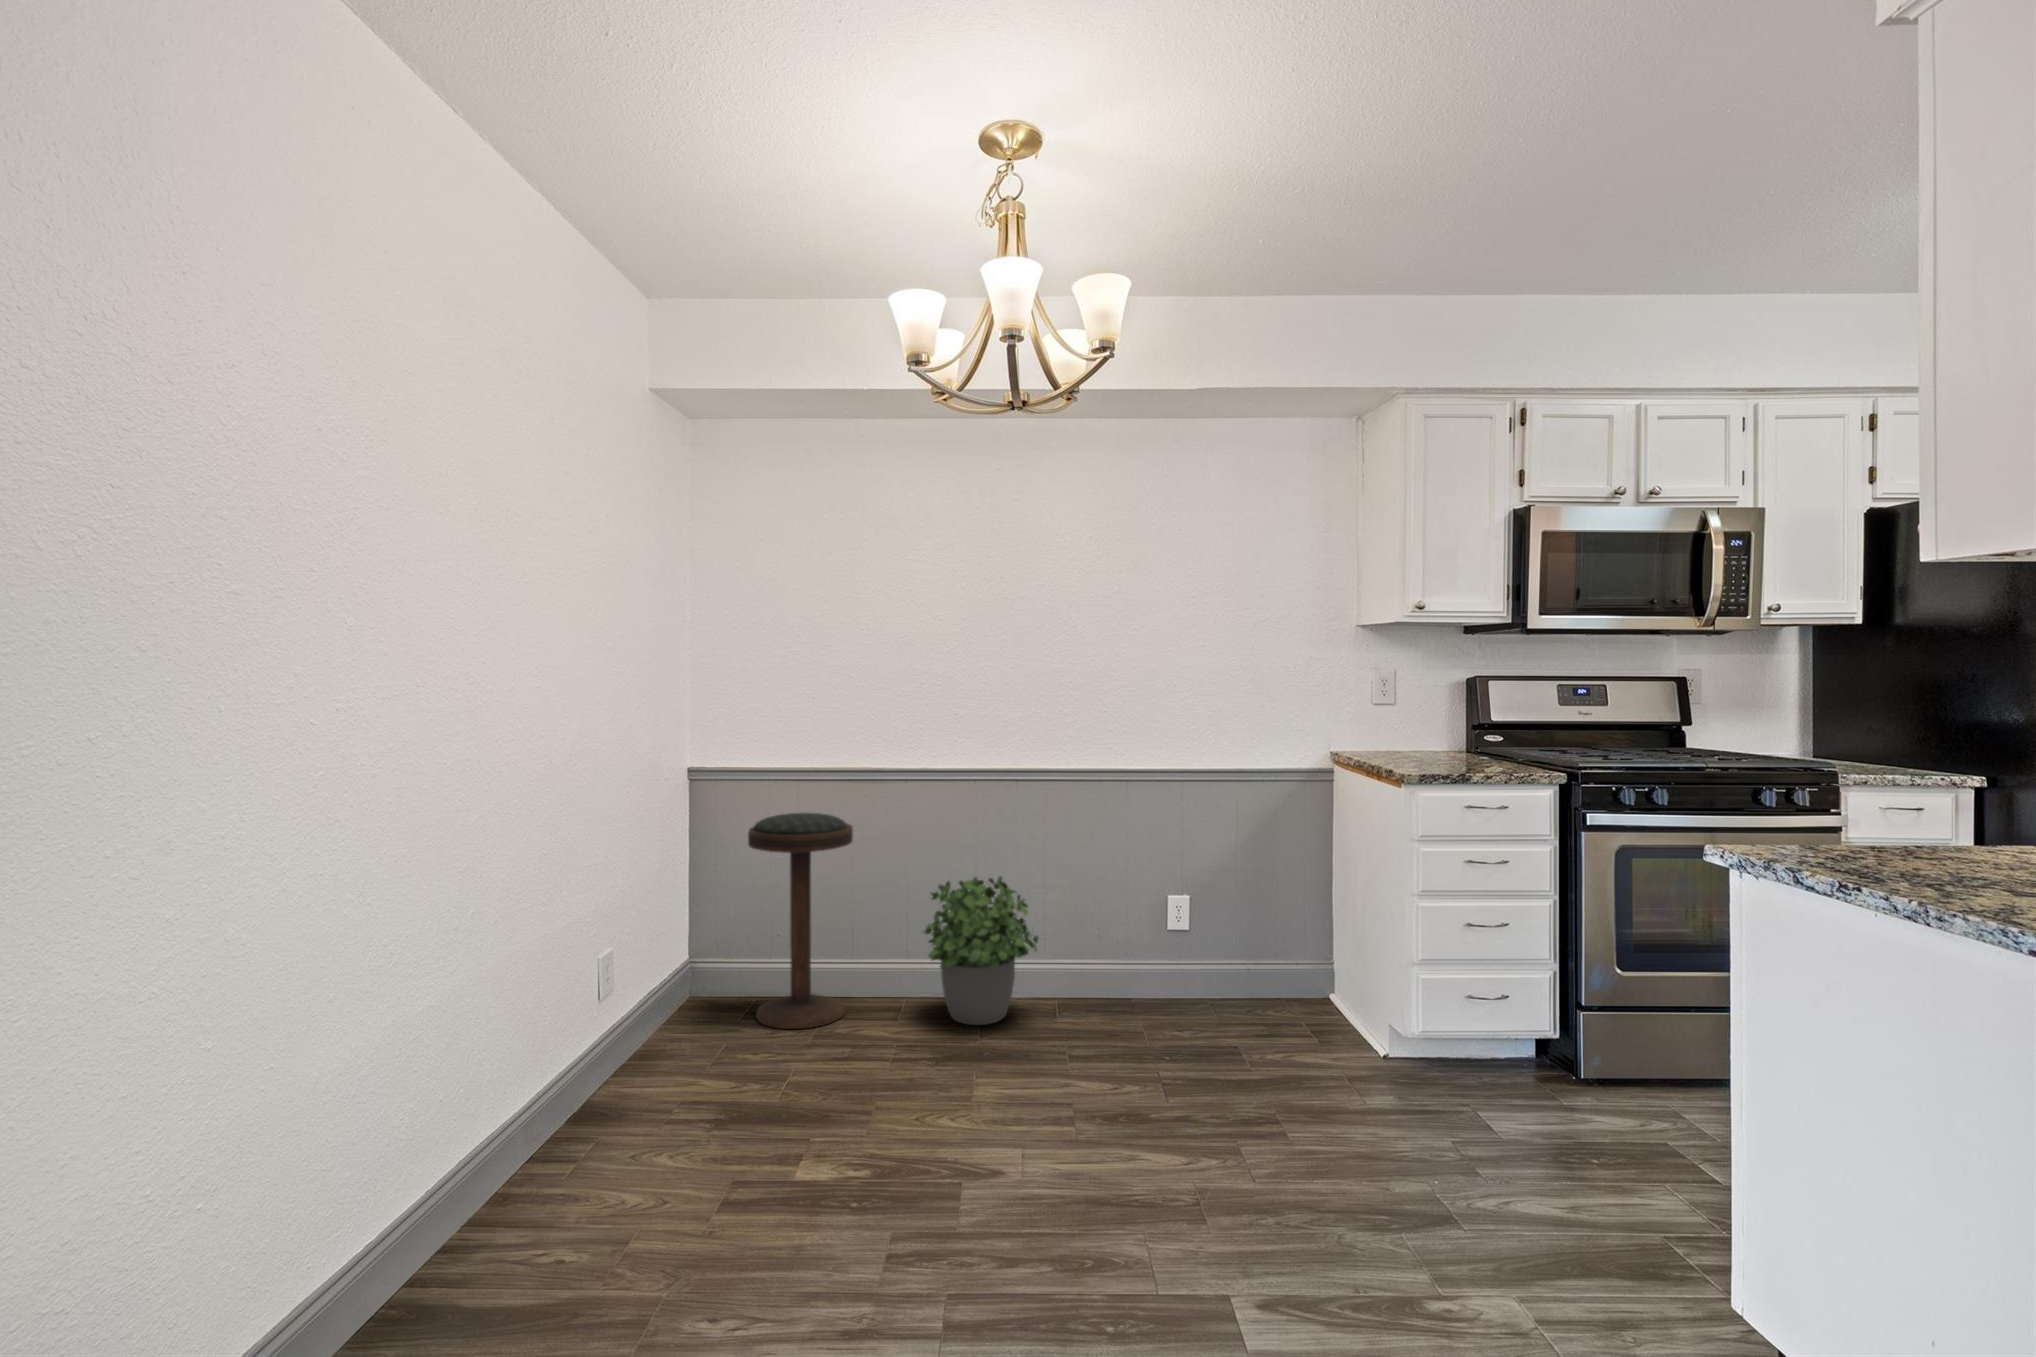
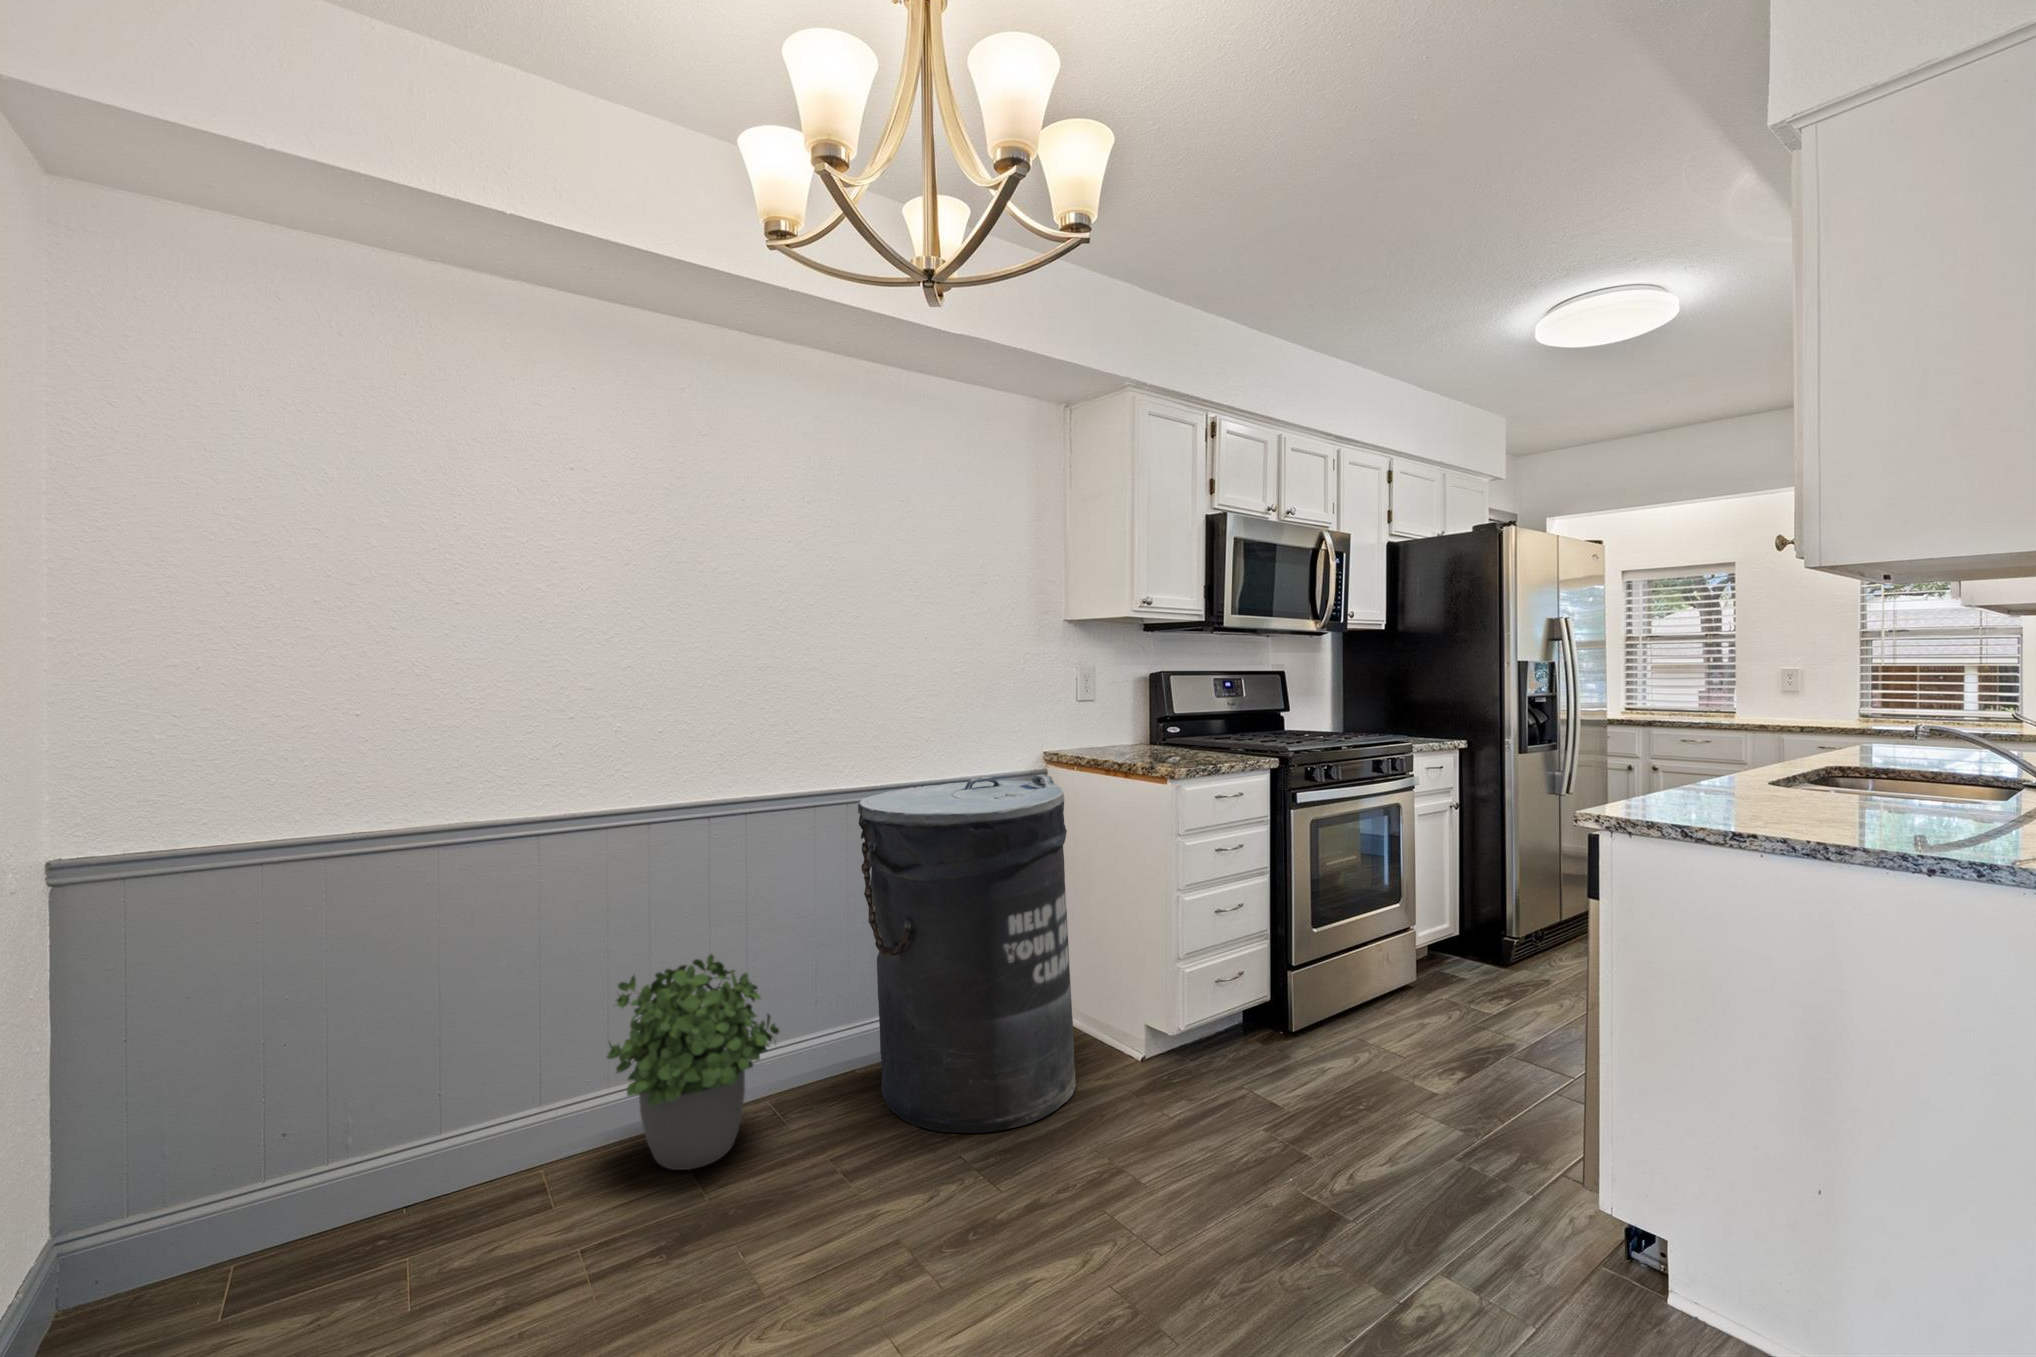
trash can: none [1111,764,1302,1061] -> present [858,774,1076,1133]
bar stool: present [748,813,853,1029] -> none [287,914,486,1287]

